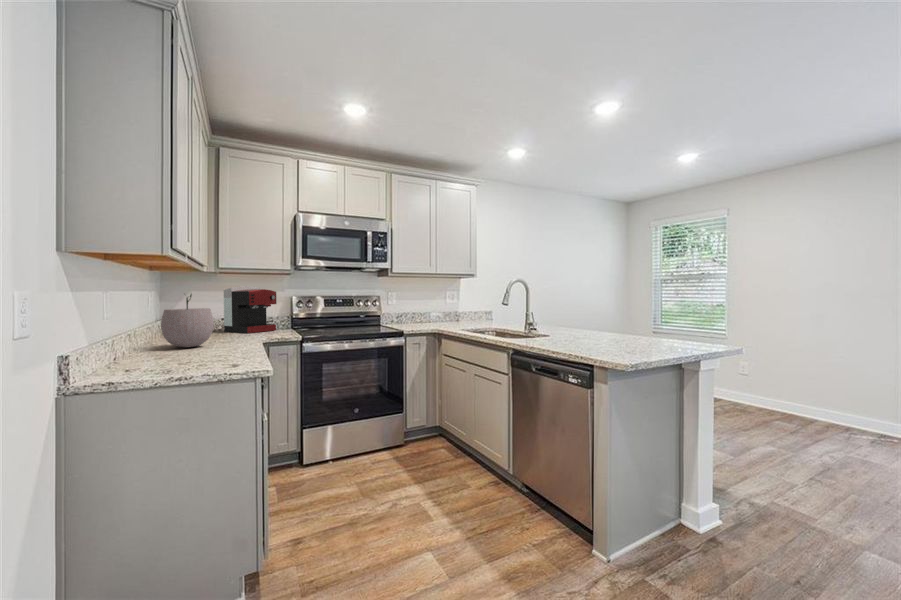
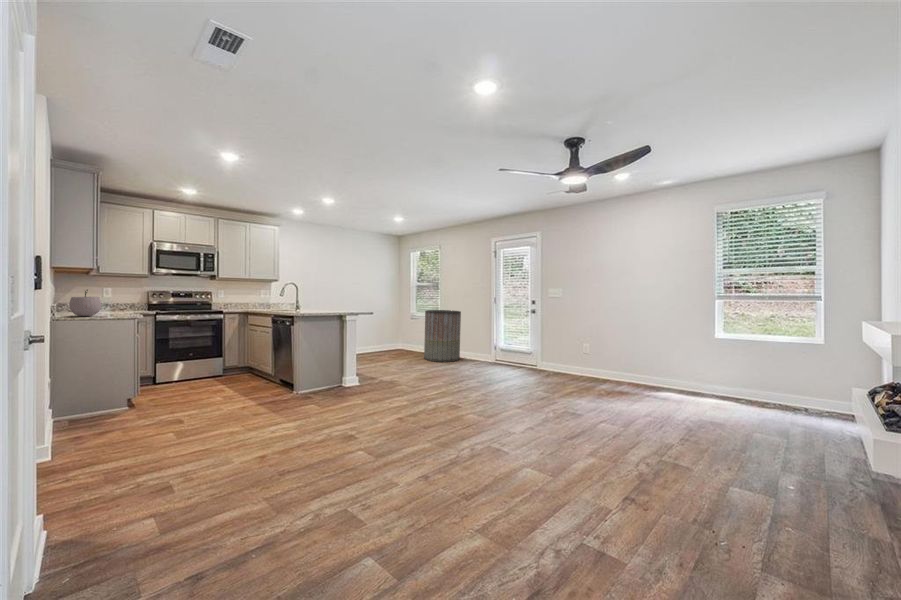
coffee maker: present [224,286,276,333] -> none [99,283,138,311]
trash can: none [744,323,842,437] -> present [424,310,461,362]

